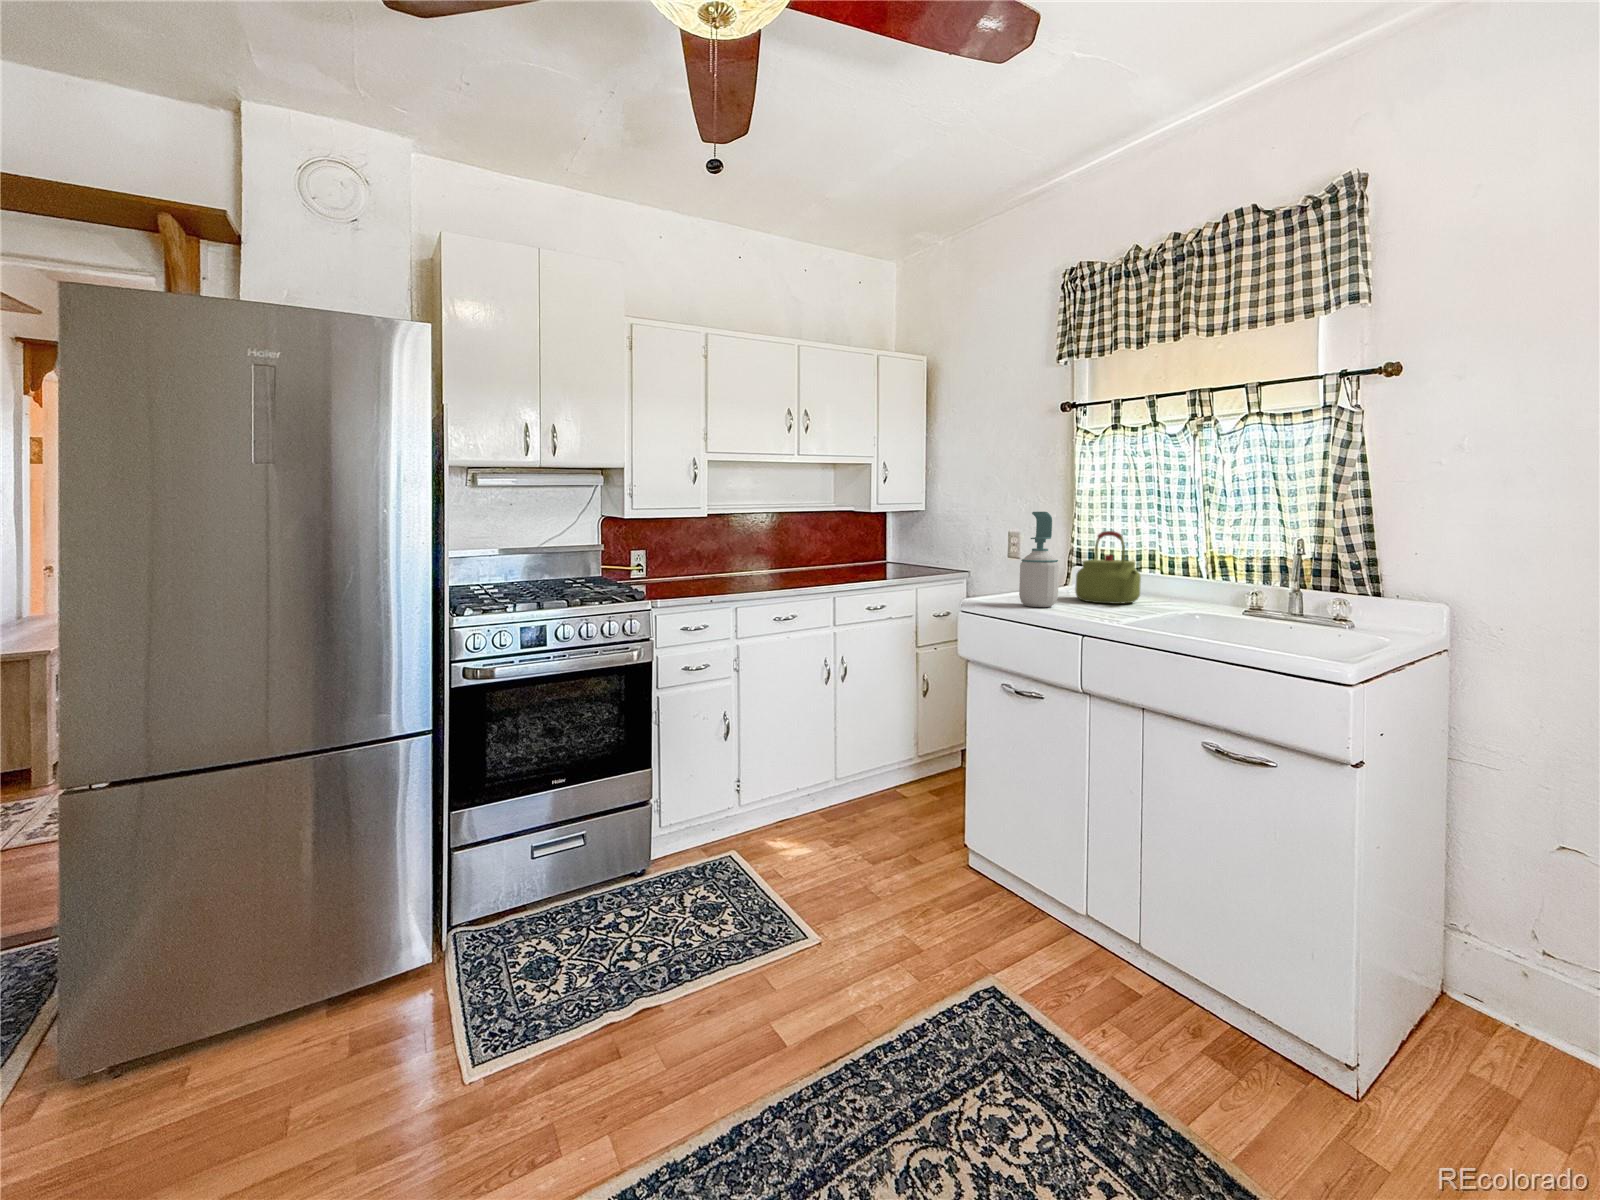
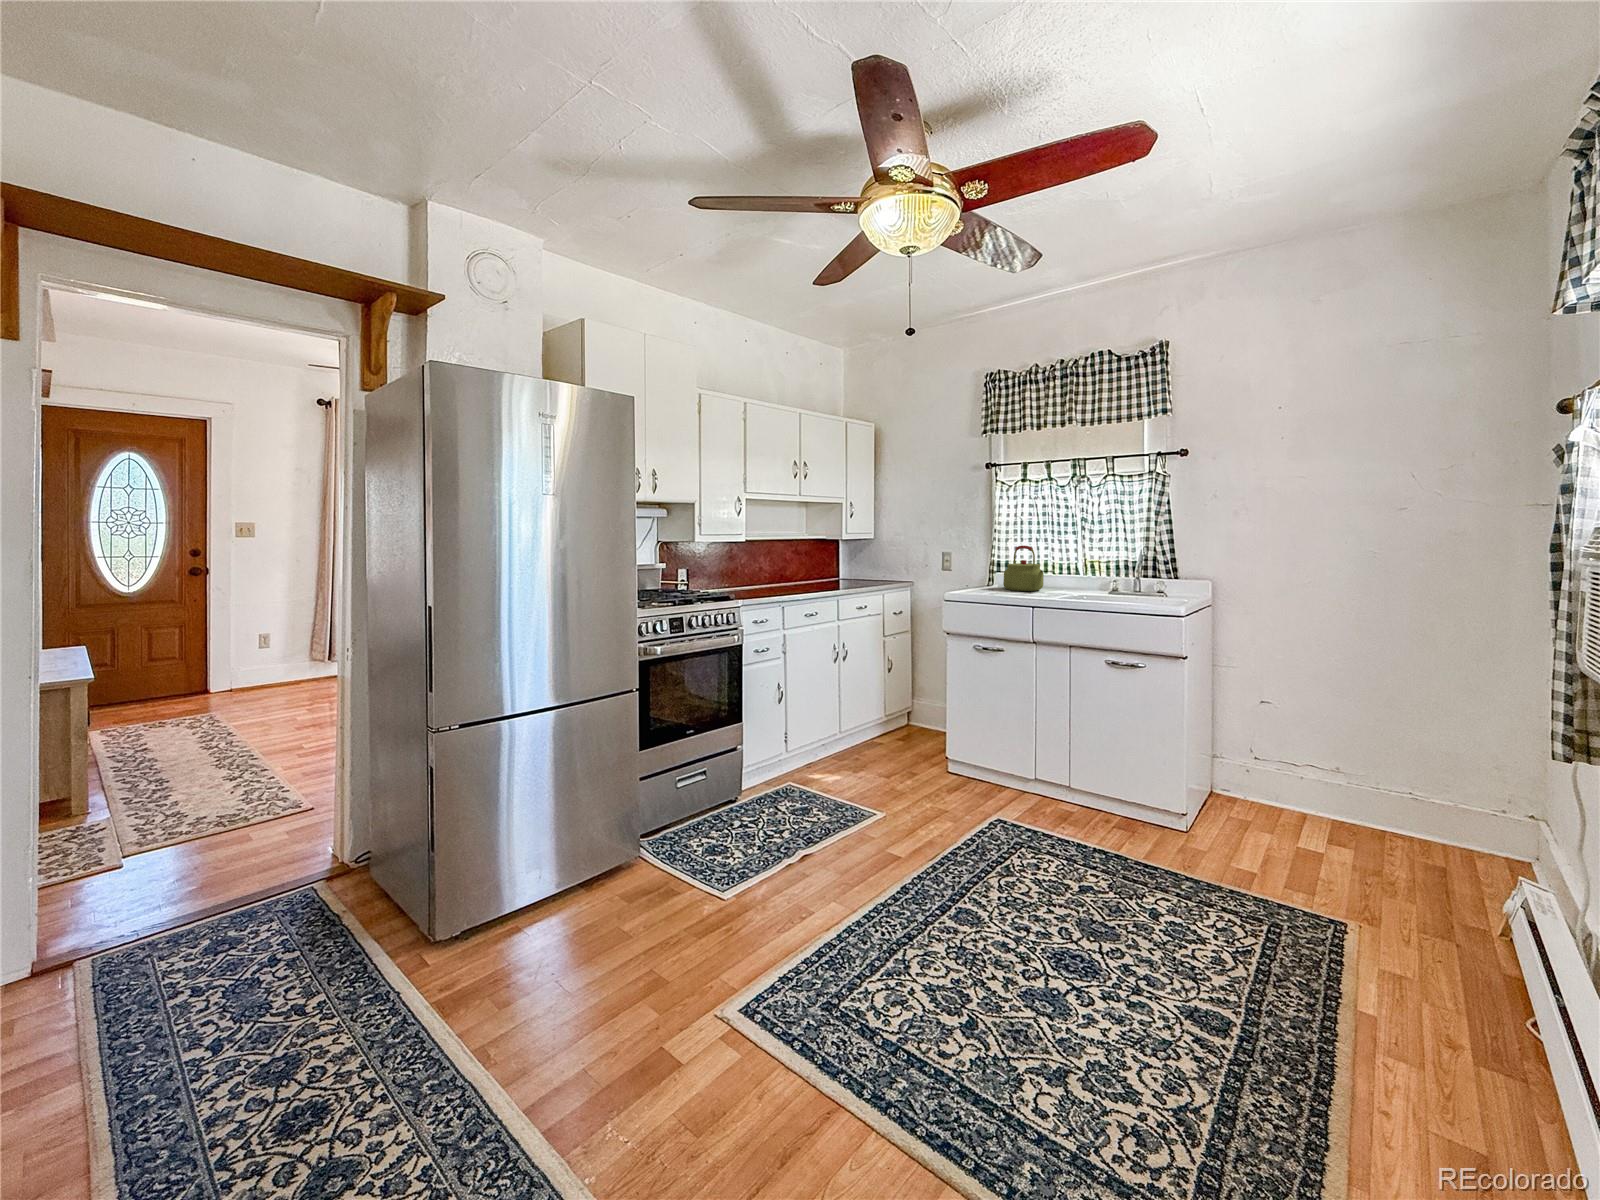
soap bottle: present [1019,512,1059,607] -> none [975,535,999,595]

